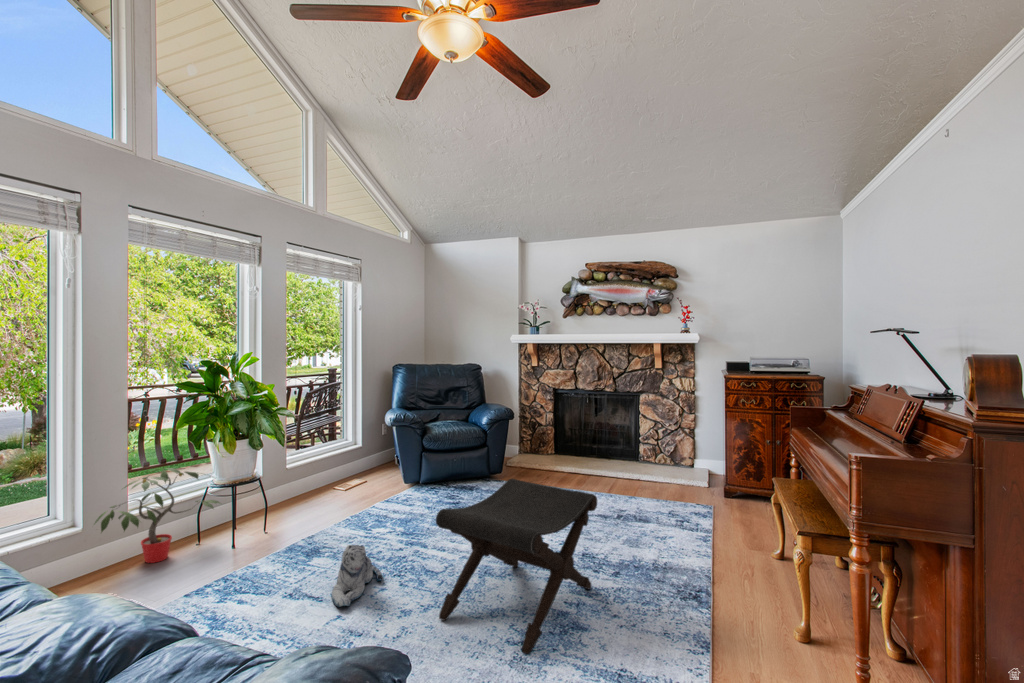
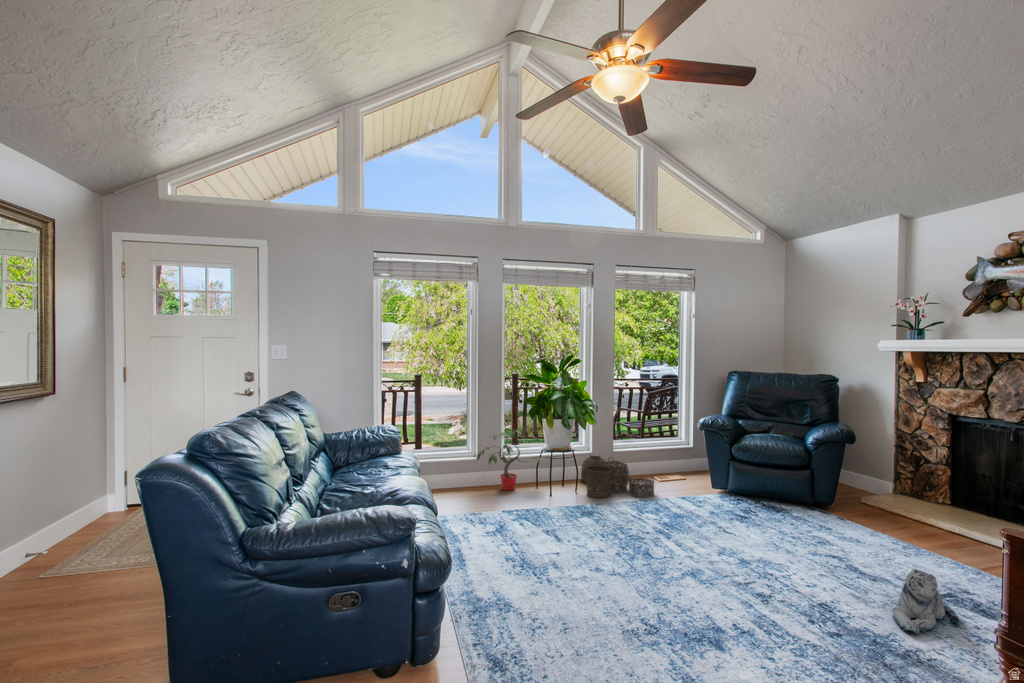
woven basket: none [252,477,357,532] -> present [581,455,654,498]
footstool: present [436,479,597,654] -> none [614,488,793,637]
plush toy: present [331,545,382,608] -> present [893,569,959,634]

